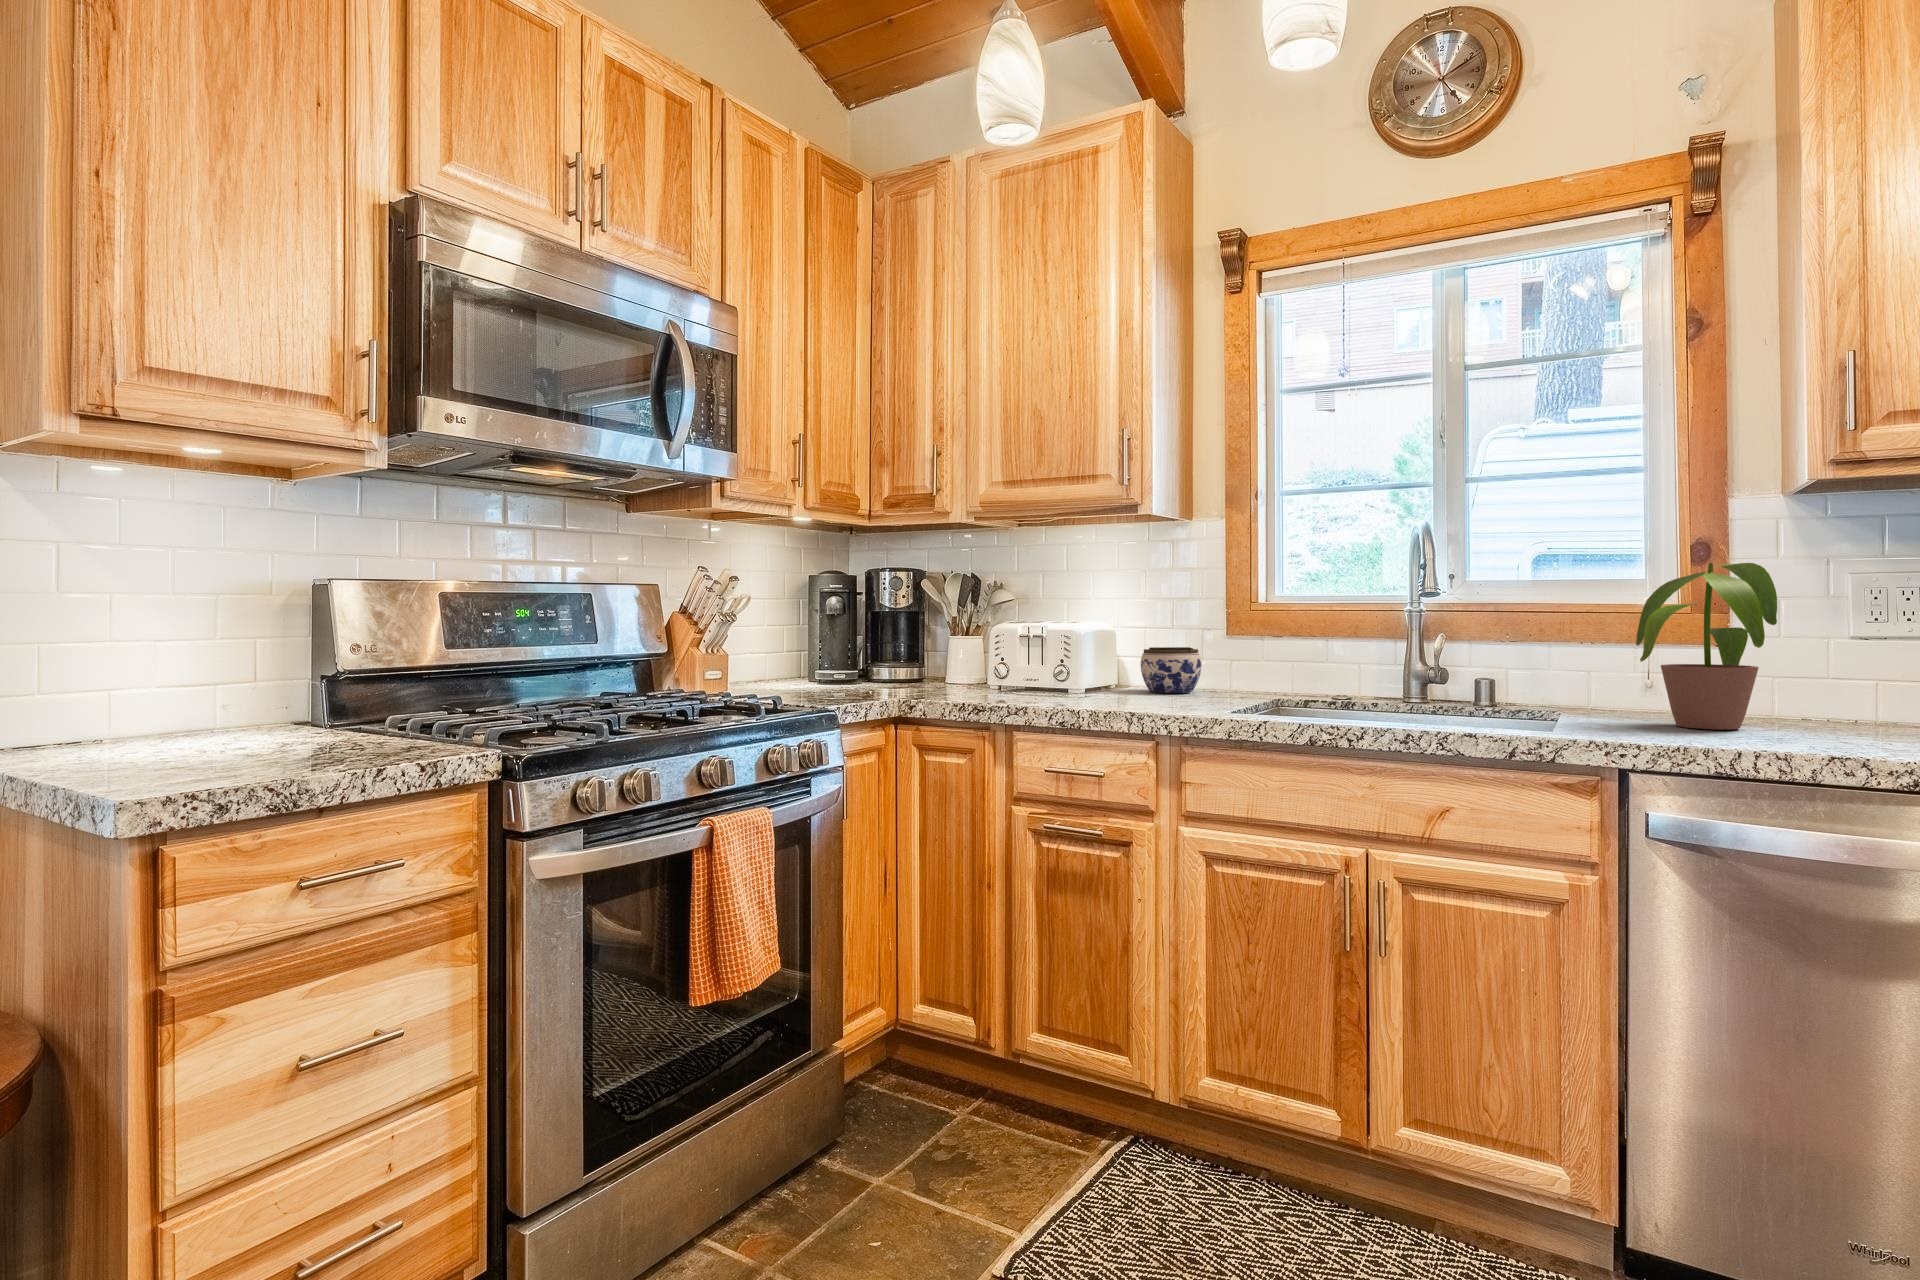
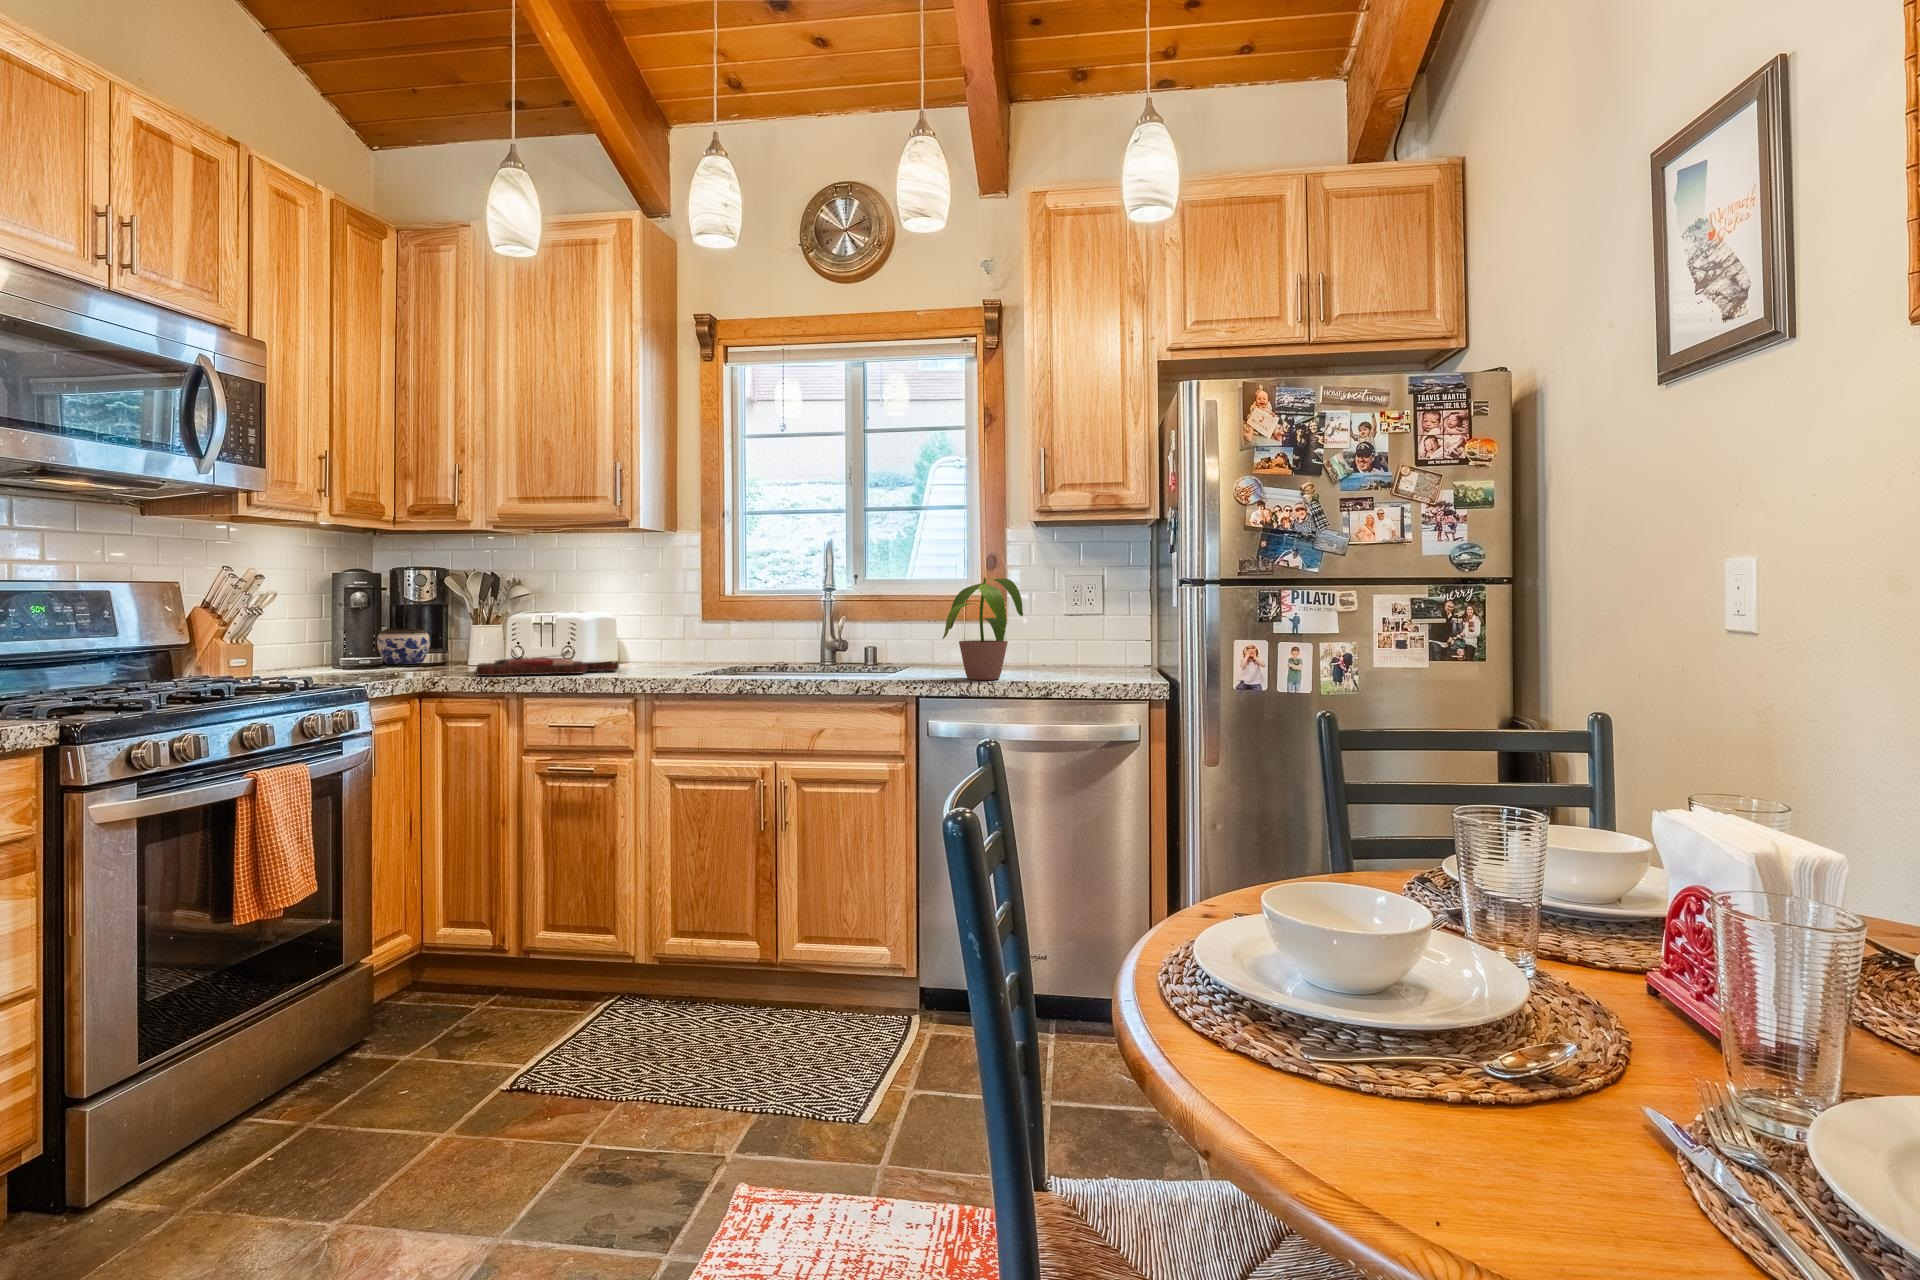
jar: present [1140,647,1202,693] -> present [377,629,430,664]
cutting board: none [956,674,1127,701] -> present [475,655,619,676]

